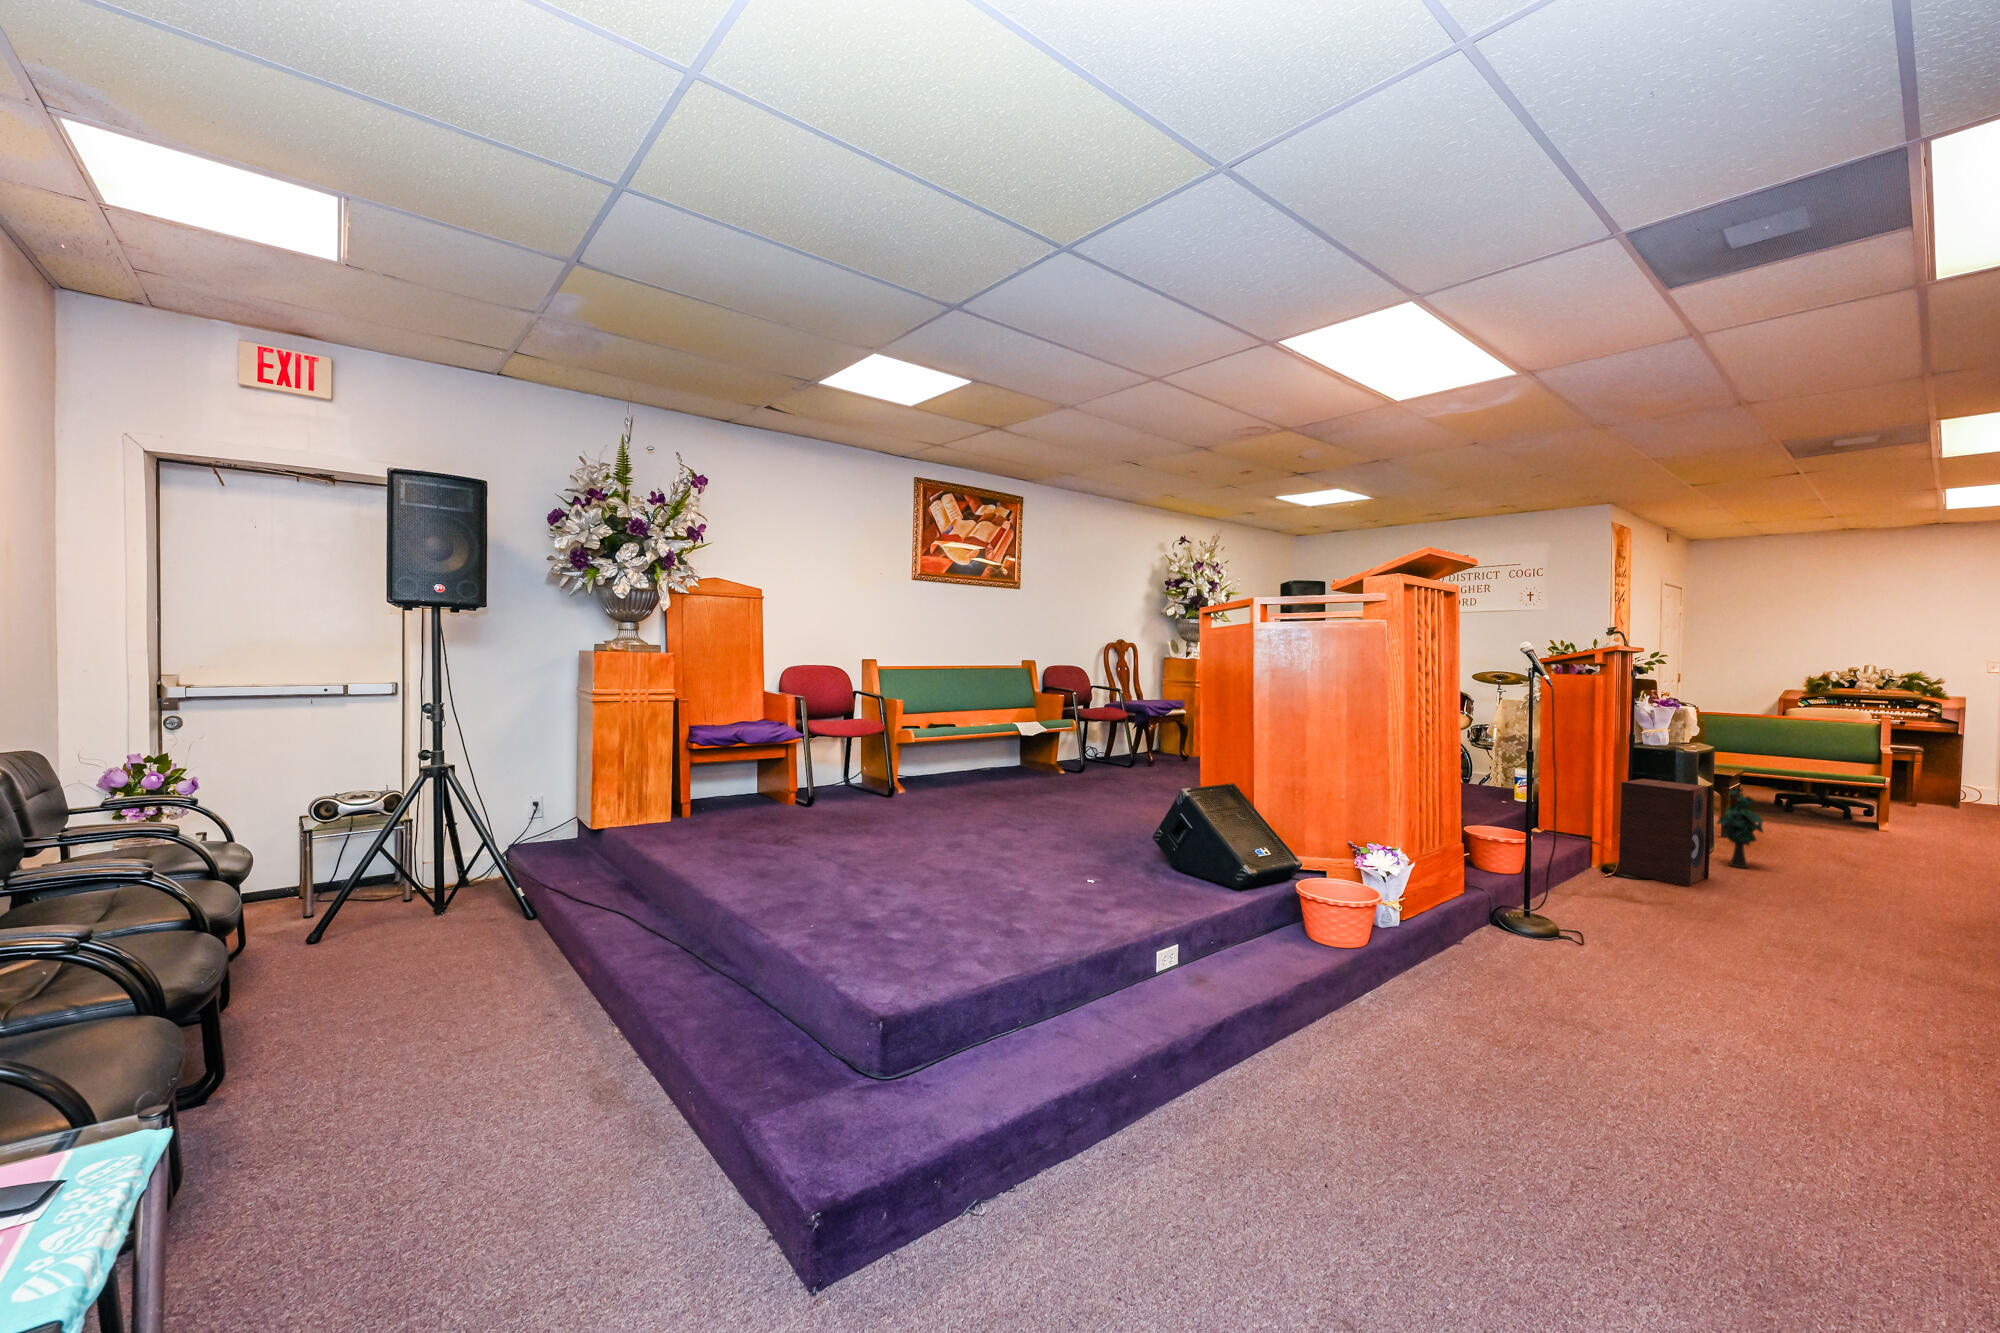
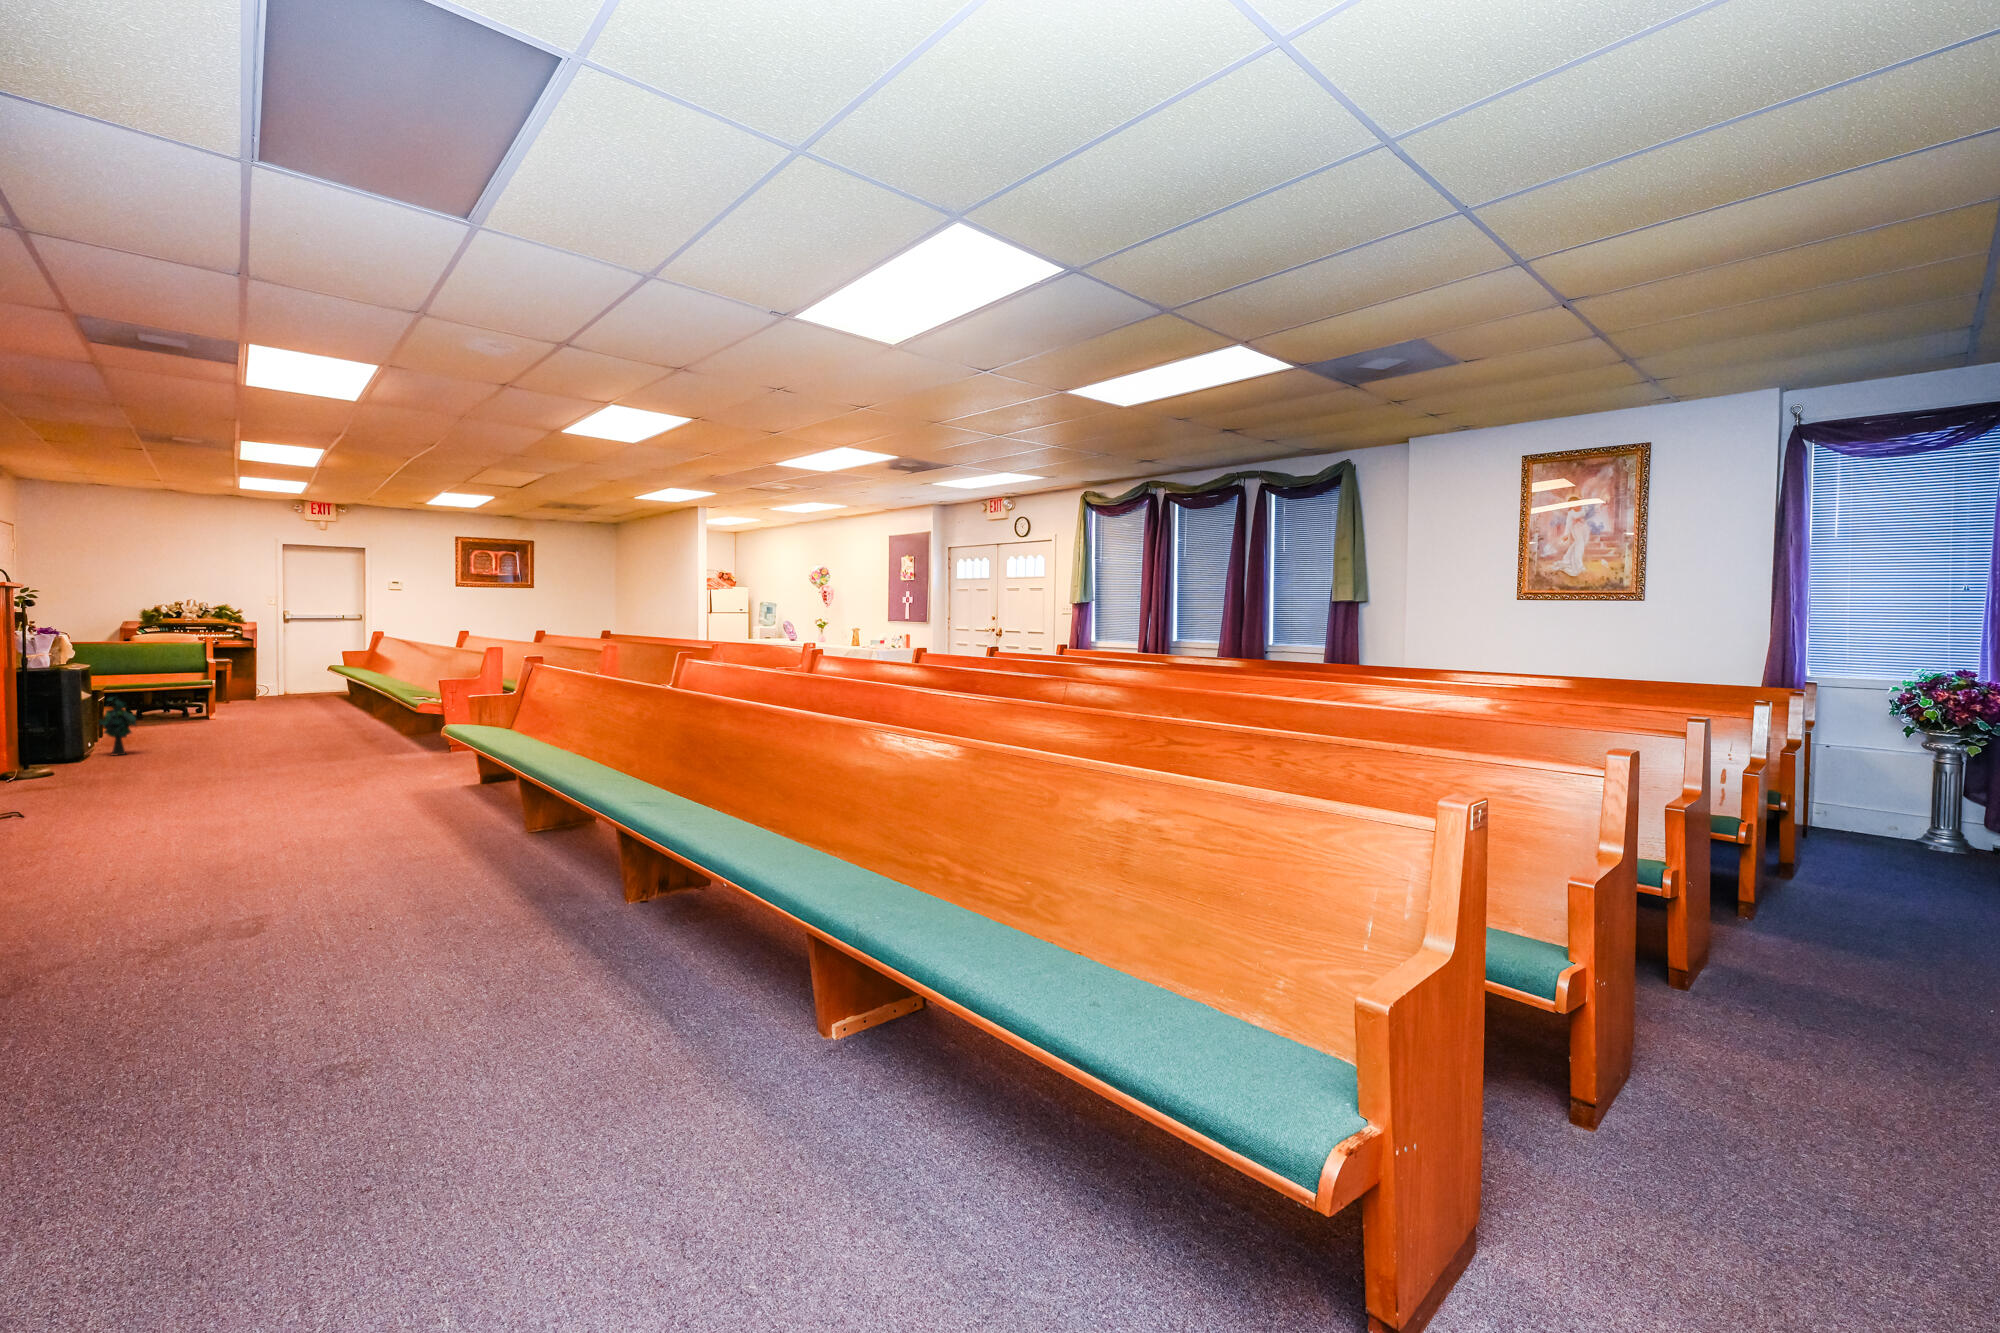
speaker: present [1618,779,1712,886] -> none [17,695,100,776]

